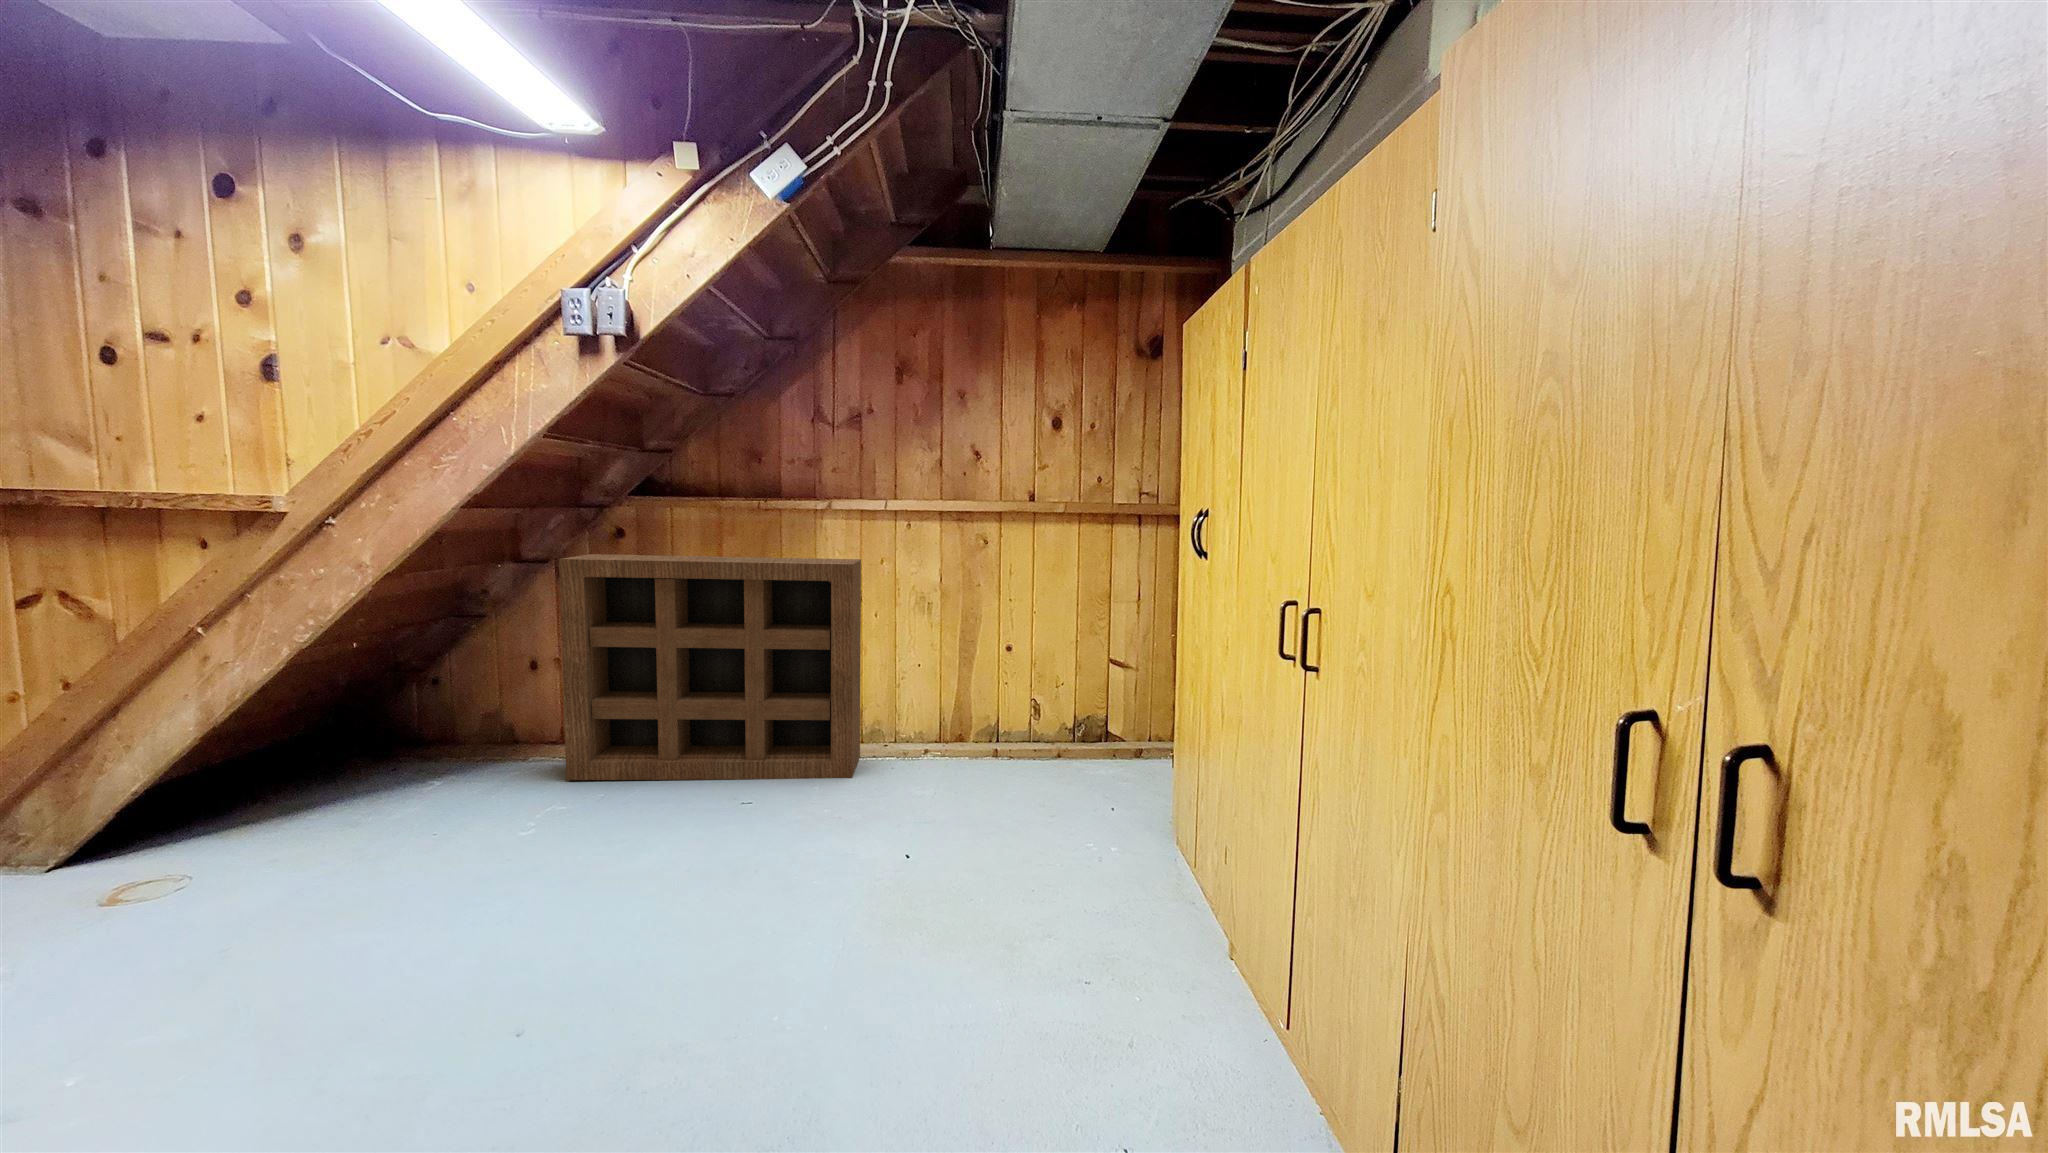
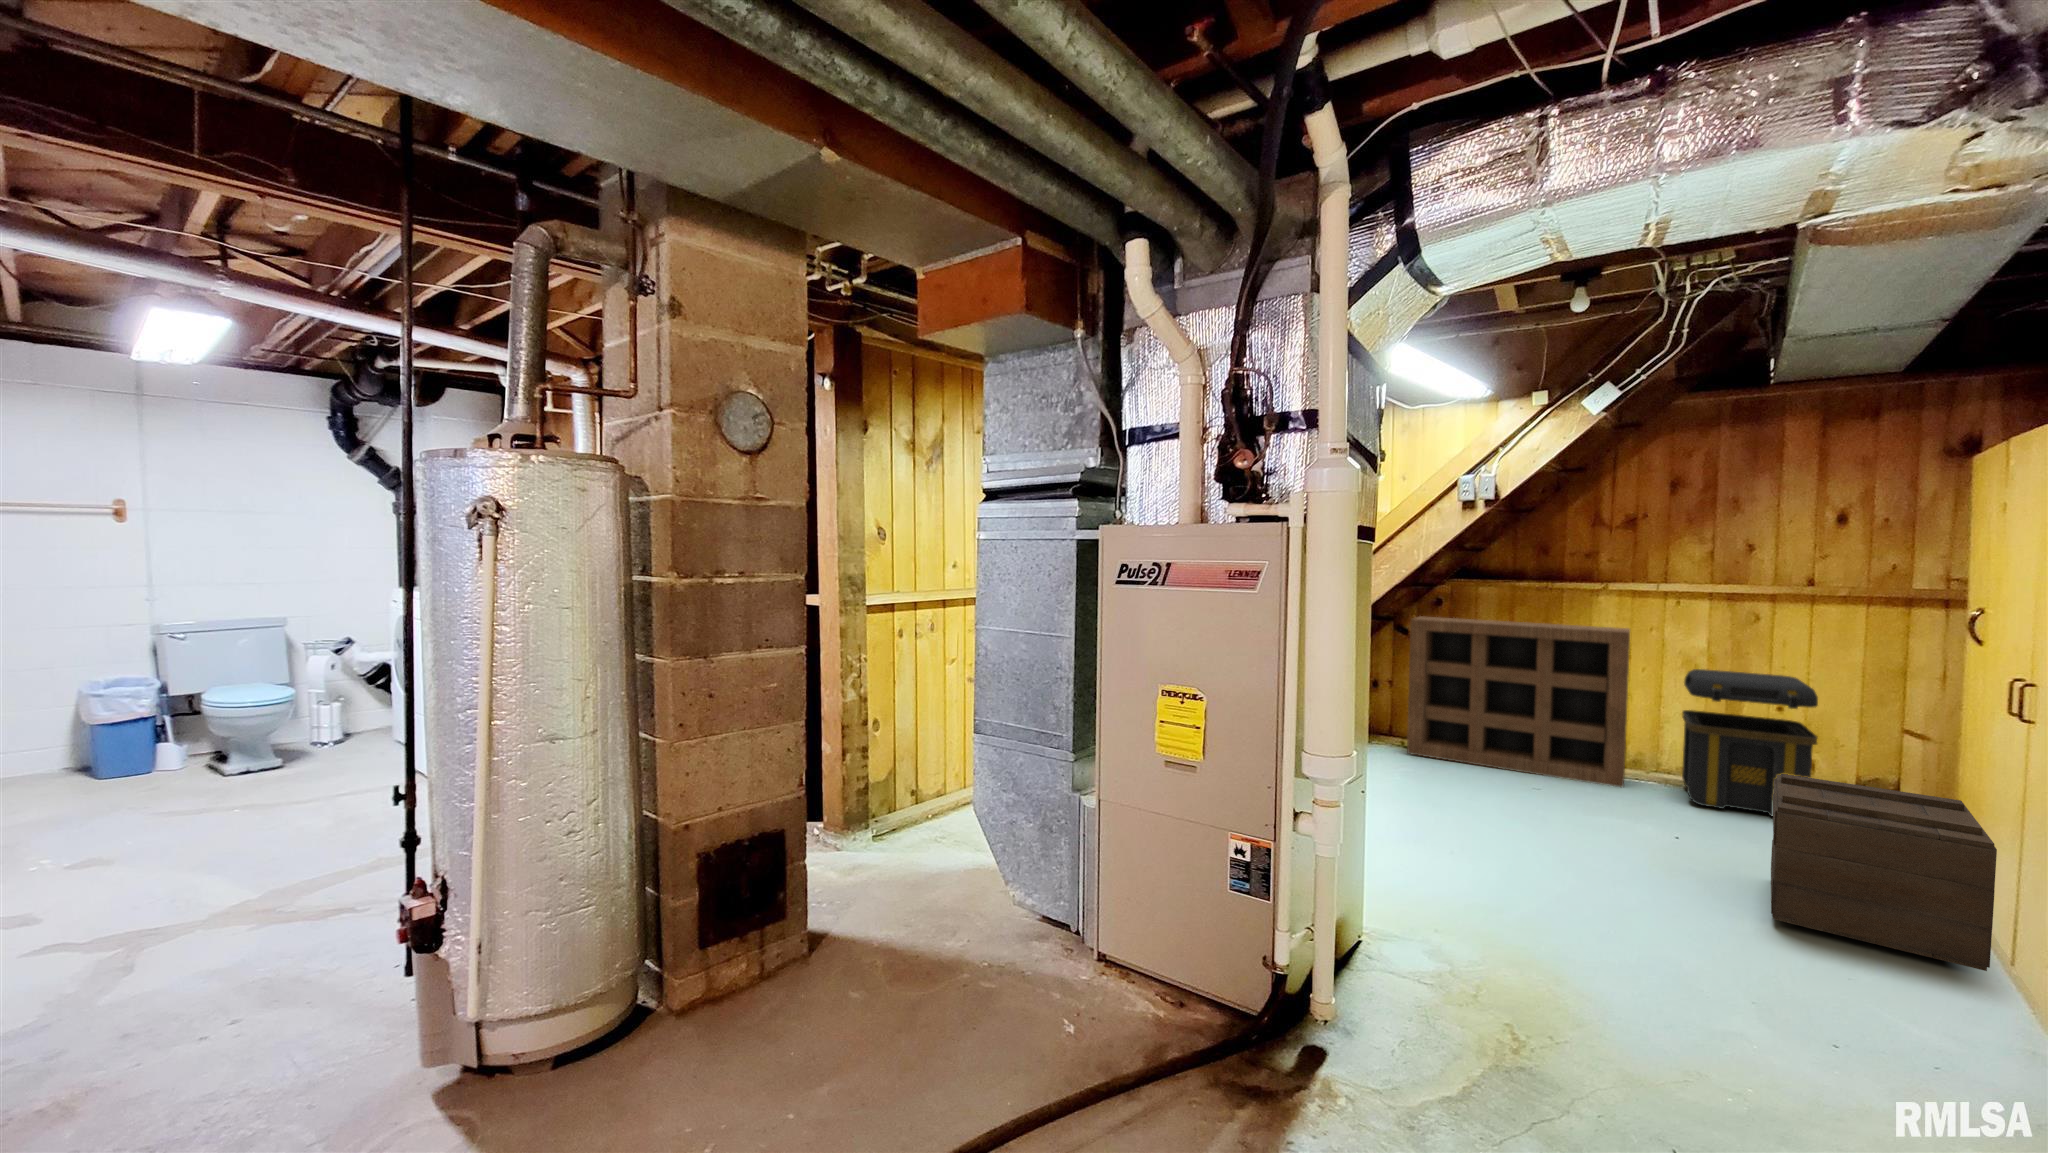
toolbox: none [916,608,1038,790] -> present [1682,669,1818,816]
wooden crate: none [964,773,1222,1073] -> present [1771,774,1997,971]

